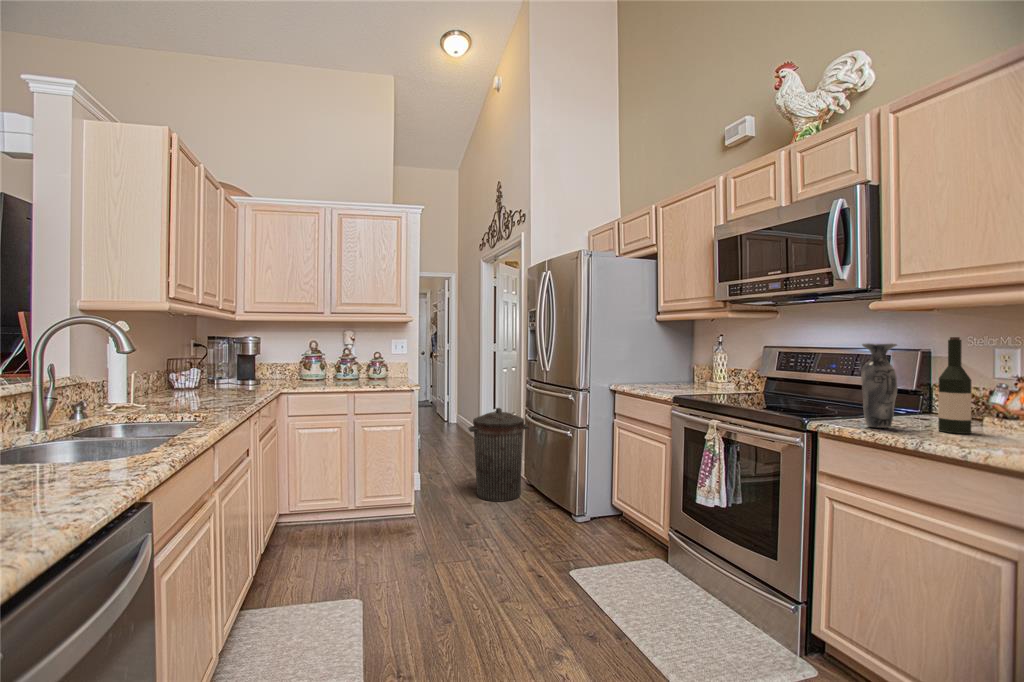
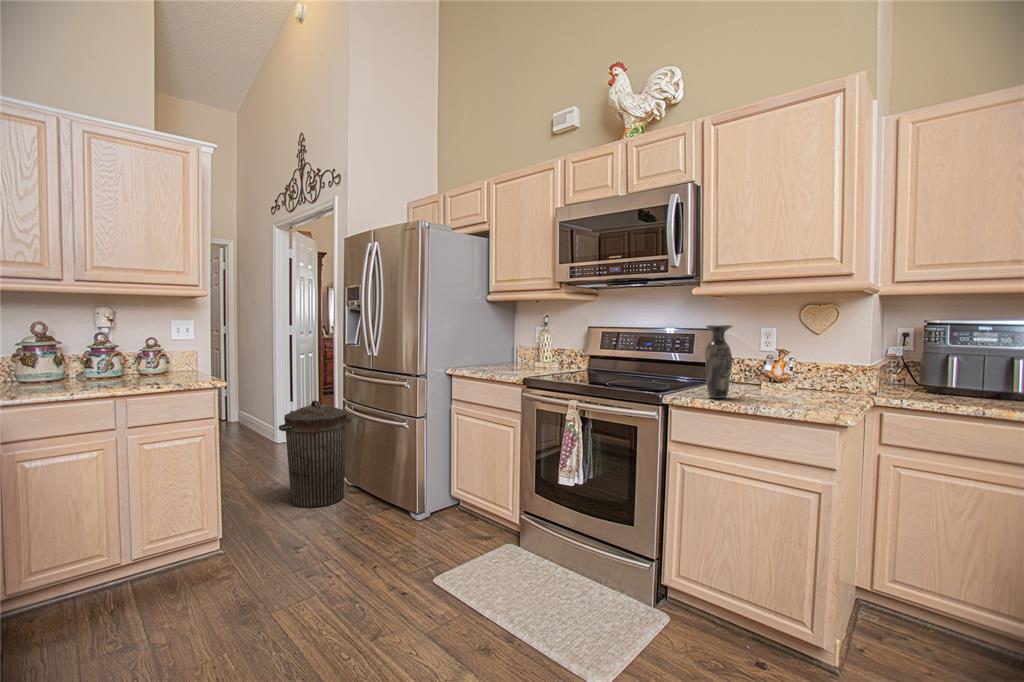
wine bottle: present [938,337,971,434] -> none [758,319,782,399]

